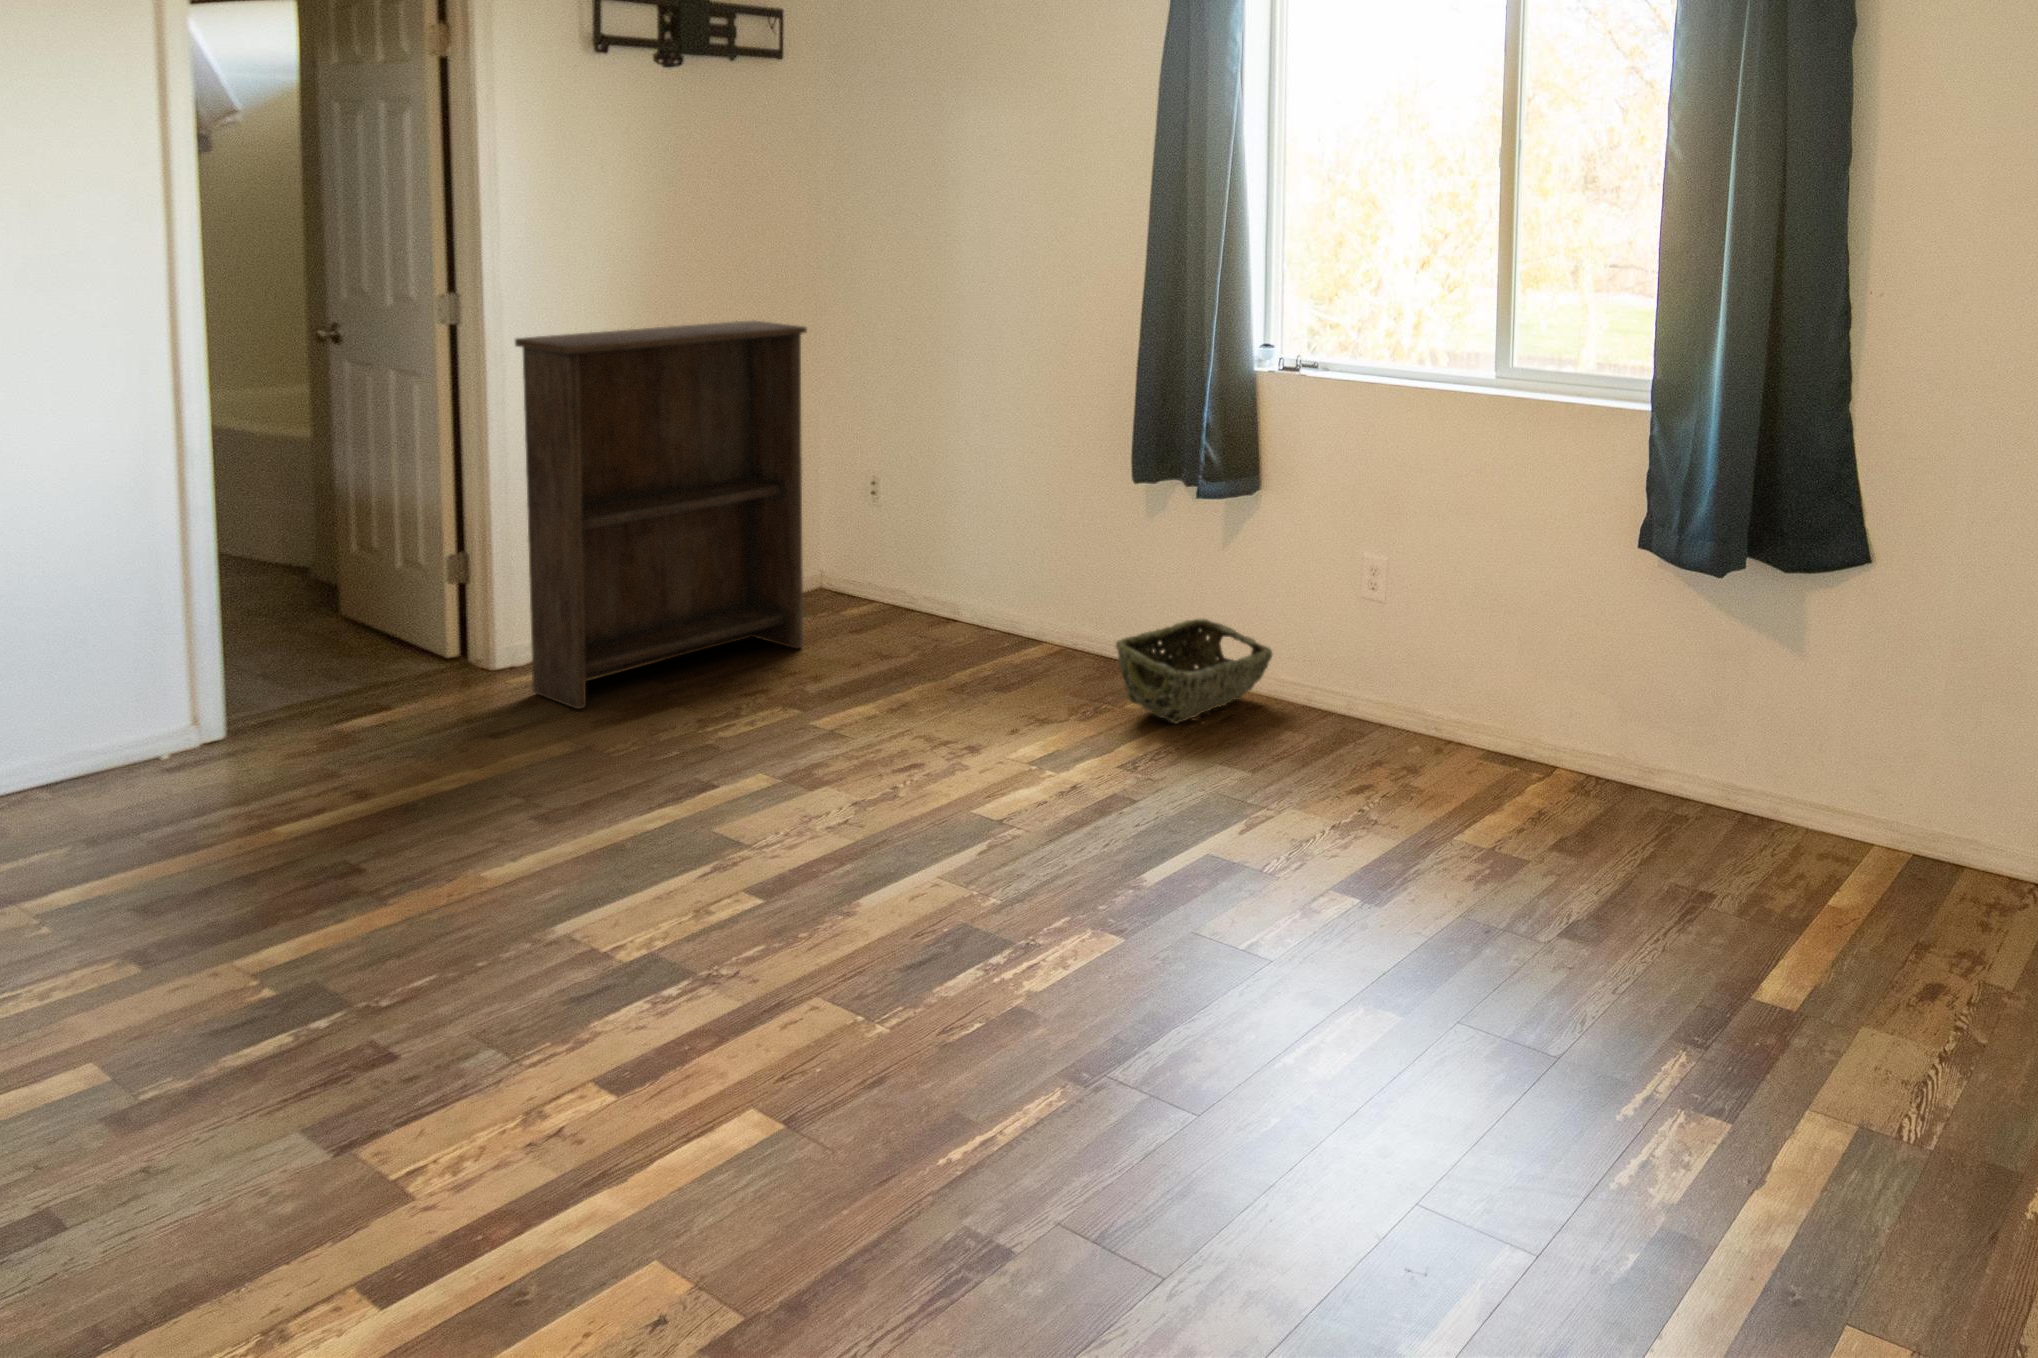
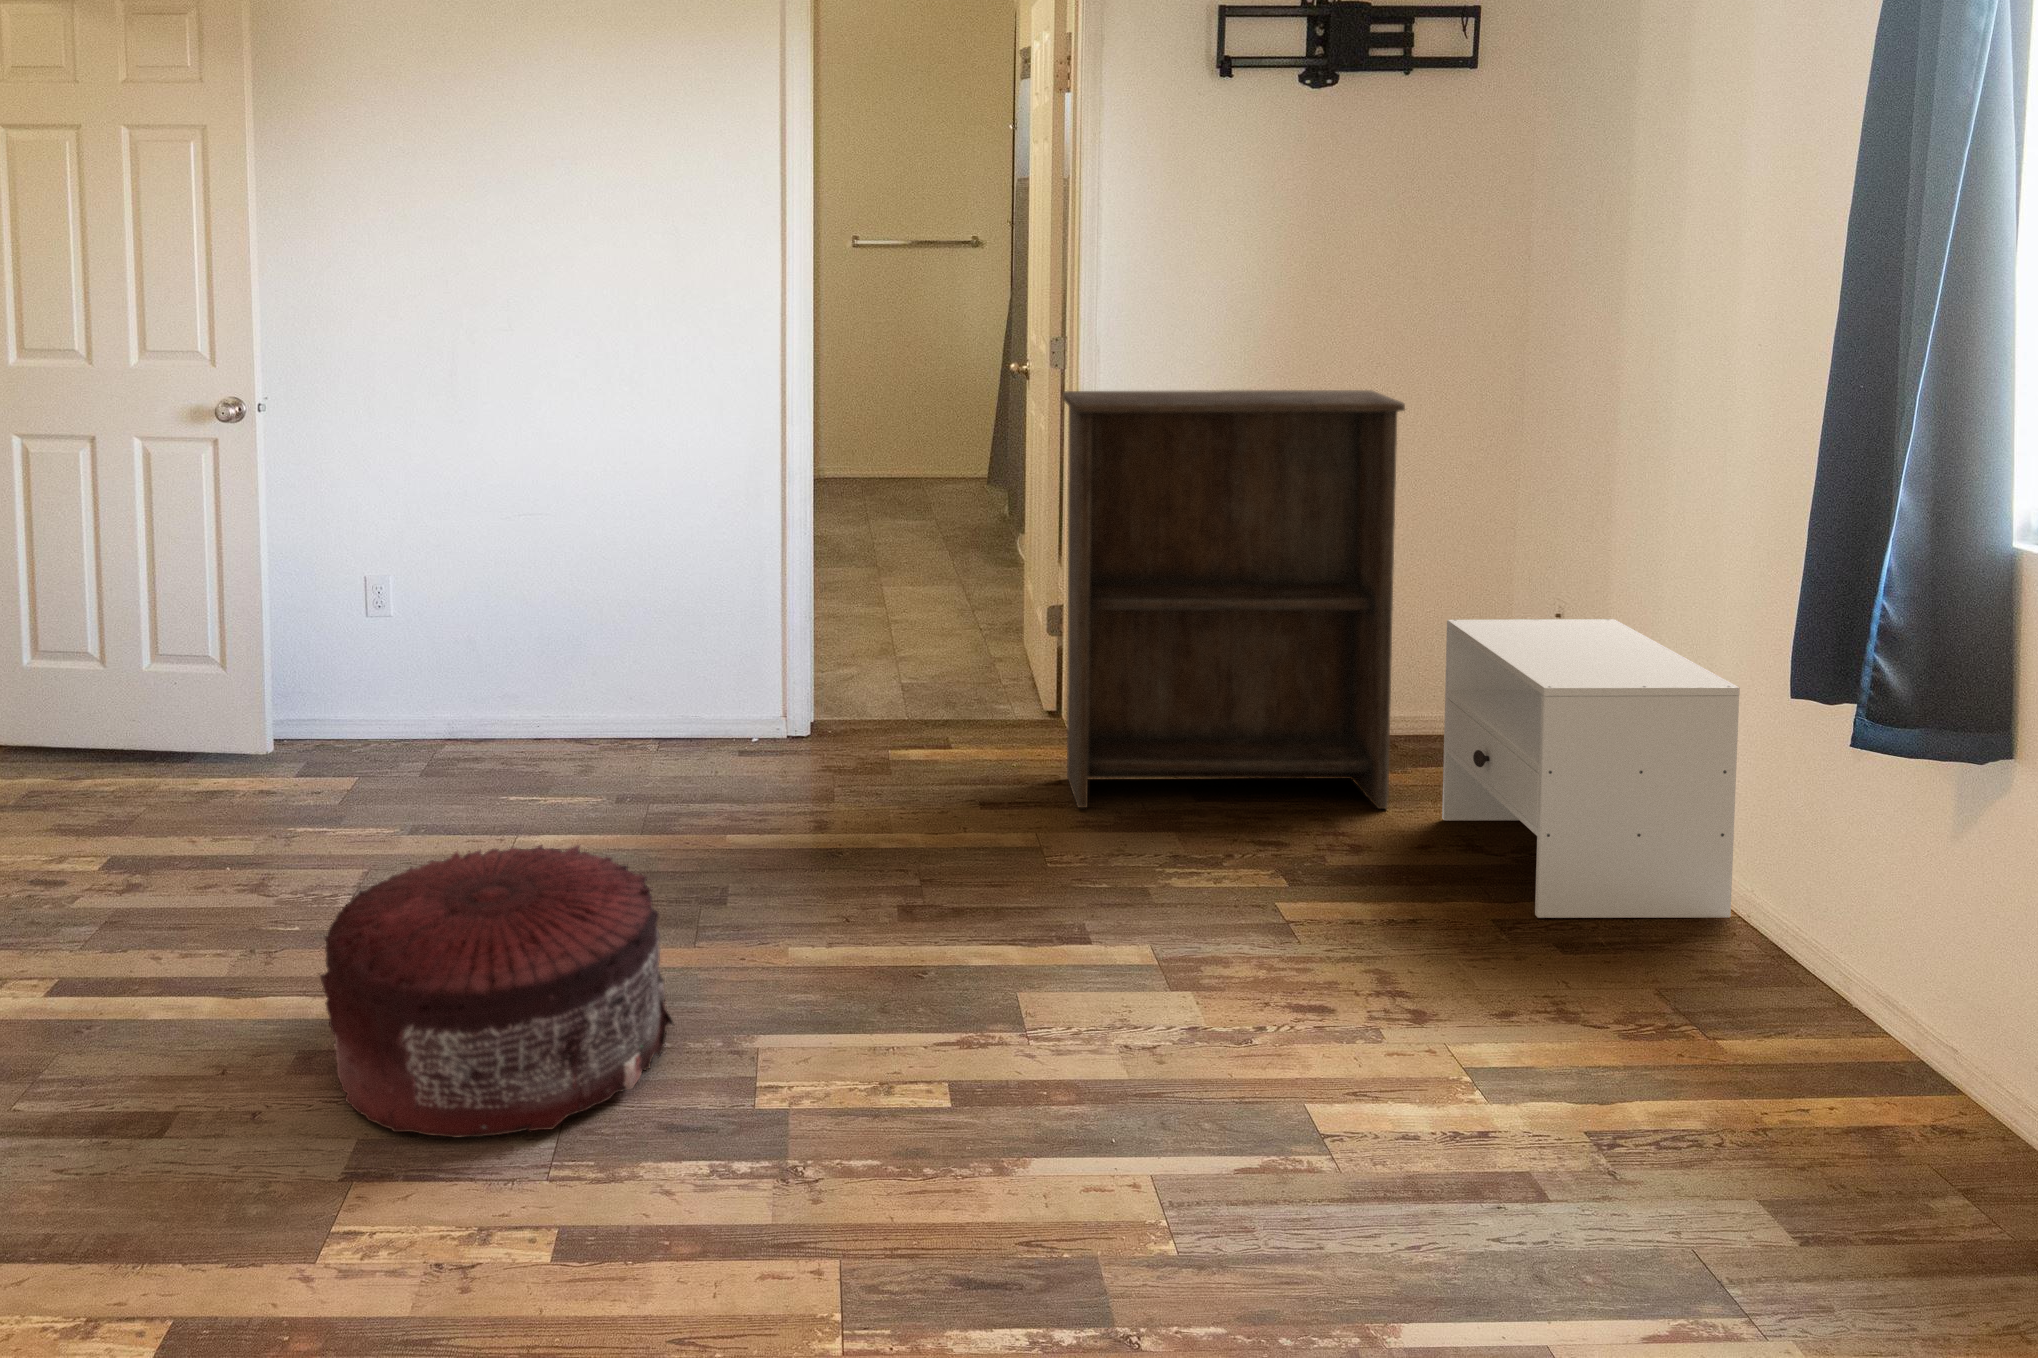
nightstand: none [843,472,1062,678] -> present [1442,619,1740,918]
woven basket: present [1116,619,1272,723] -> none [1679,935,2009,1112]
pouf: none [114,820,510,1127] -> present [320,845,673,1138]

